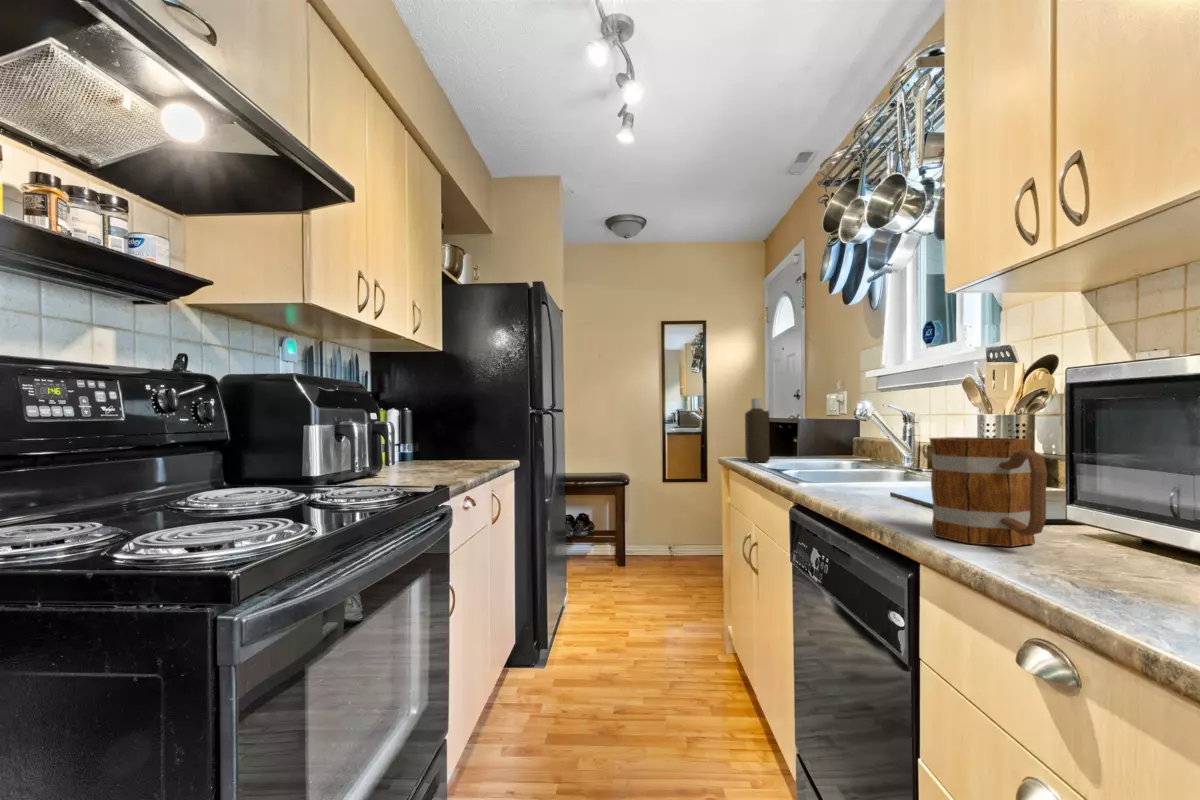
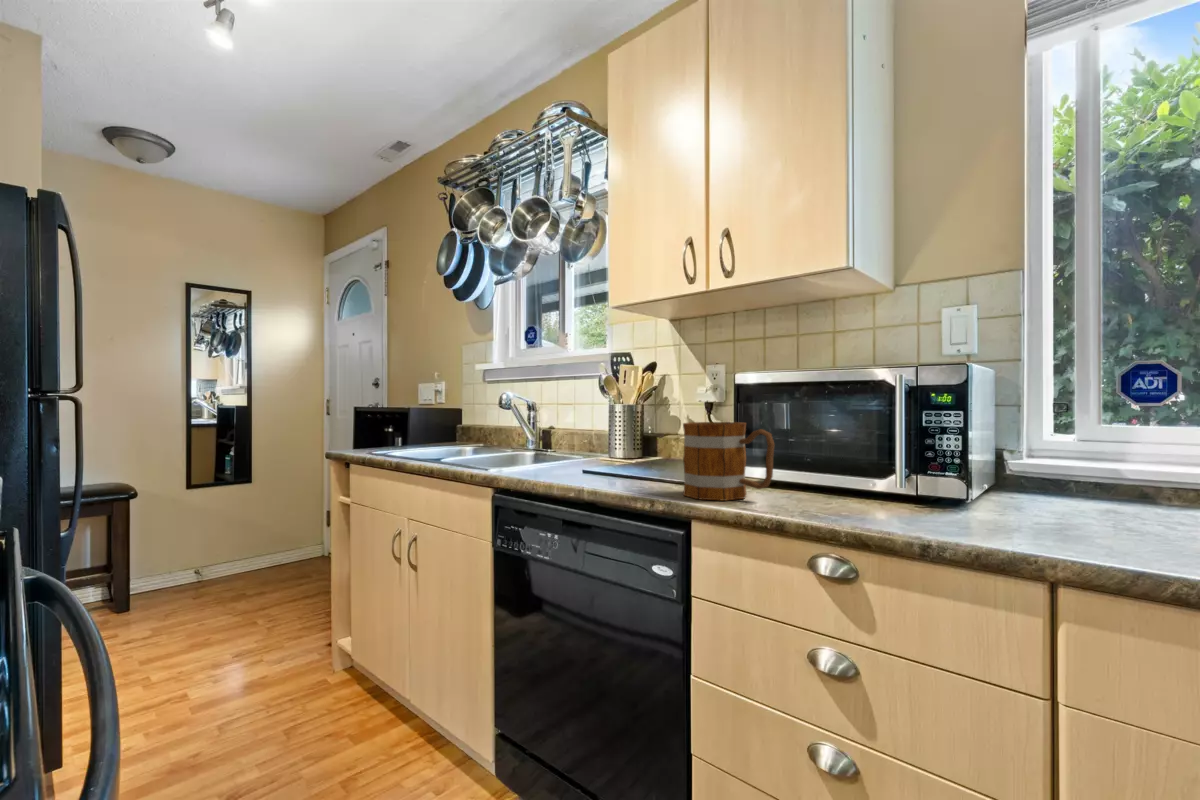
bottle: present [745,398,770,462] -> none [373,388,407,456]

